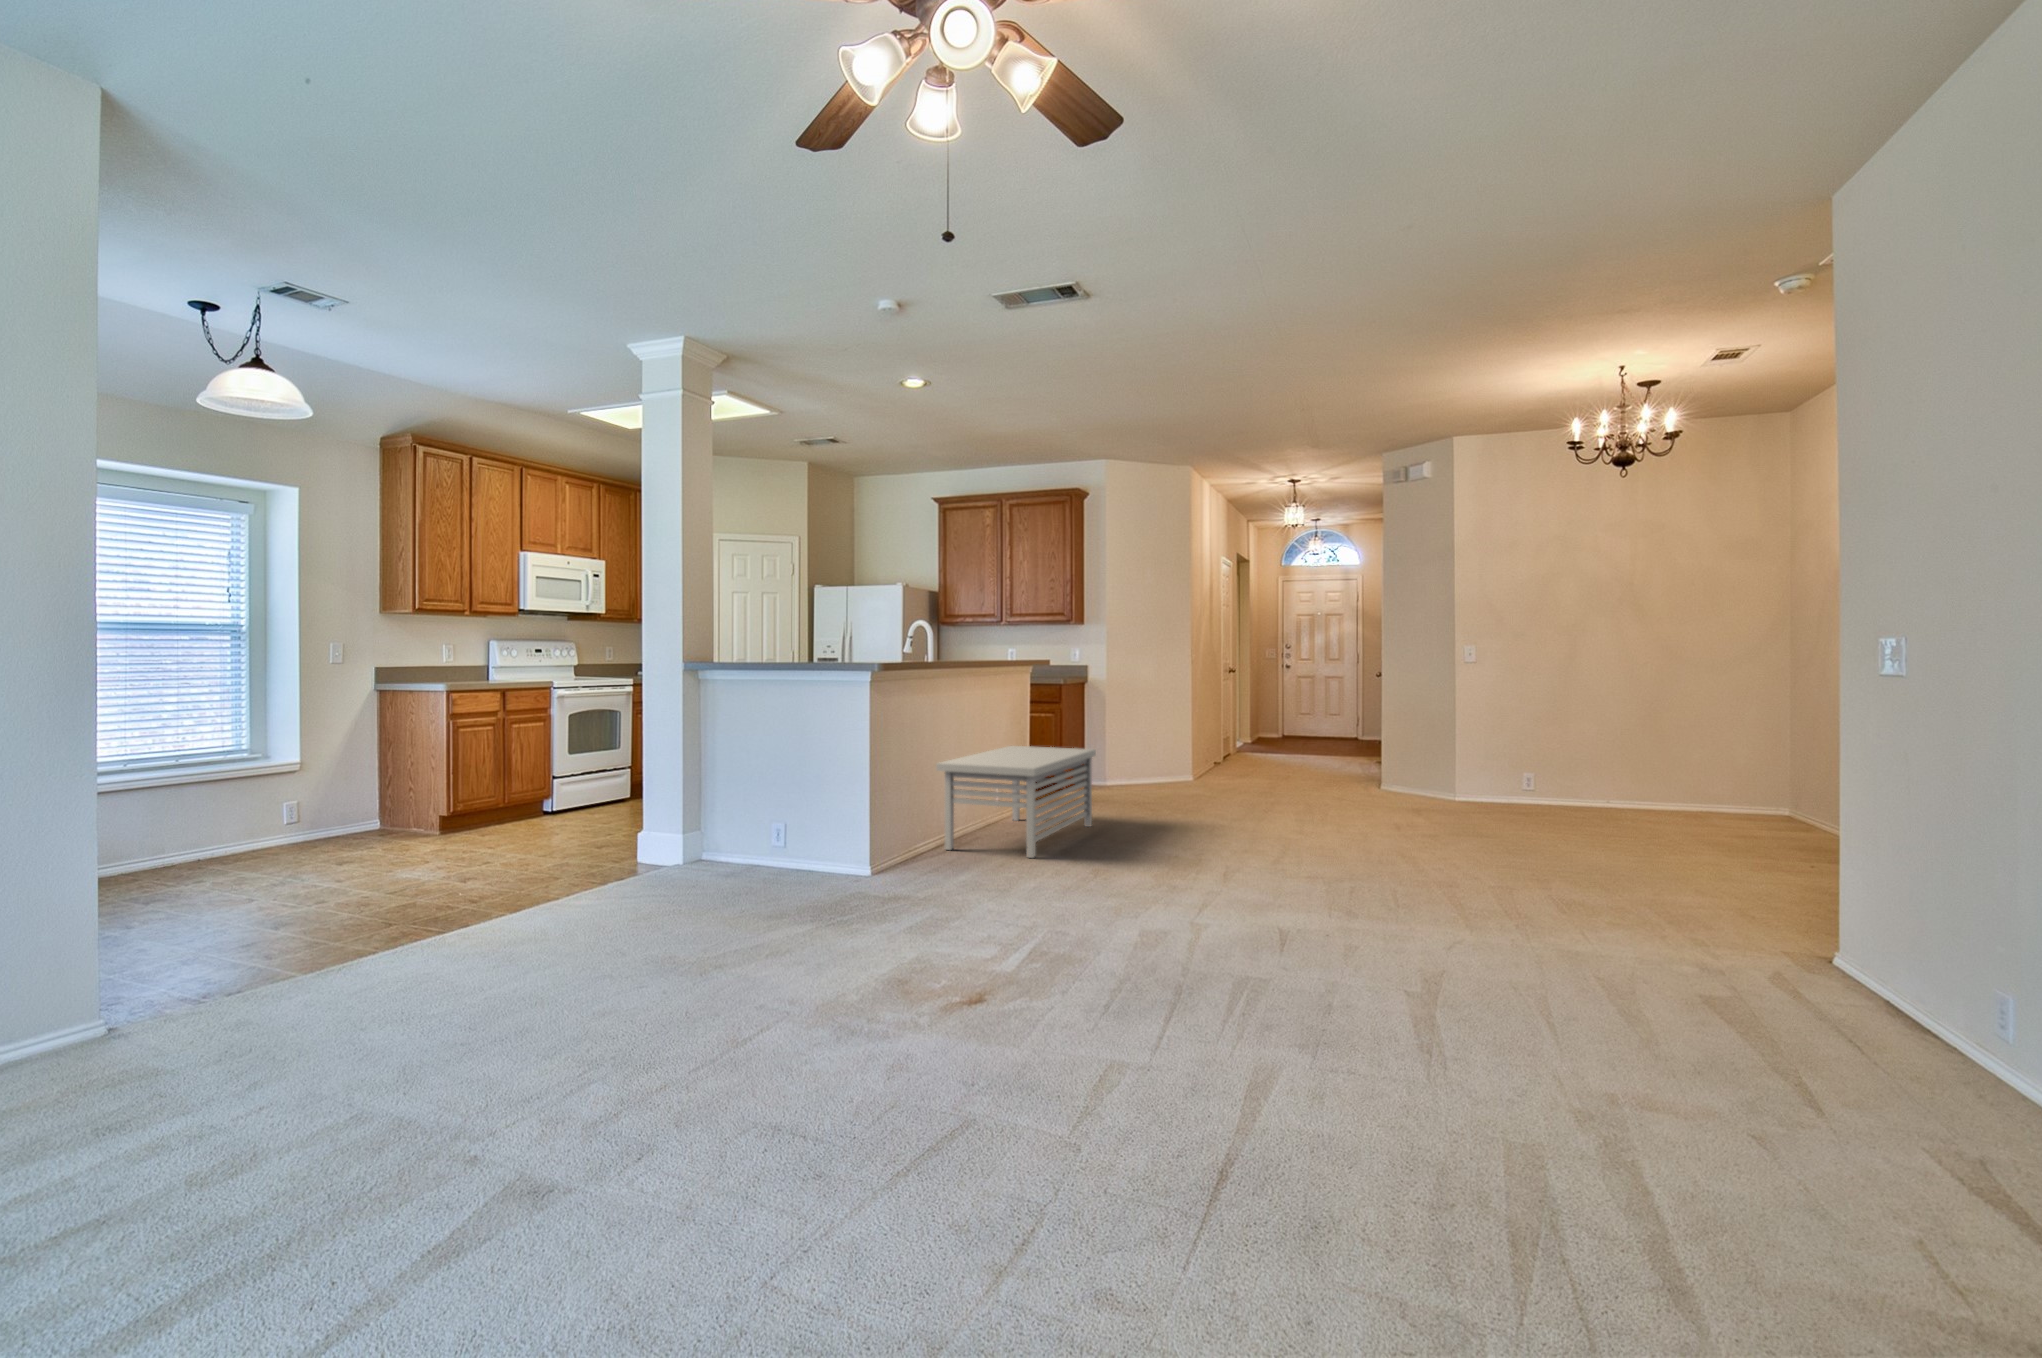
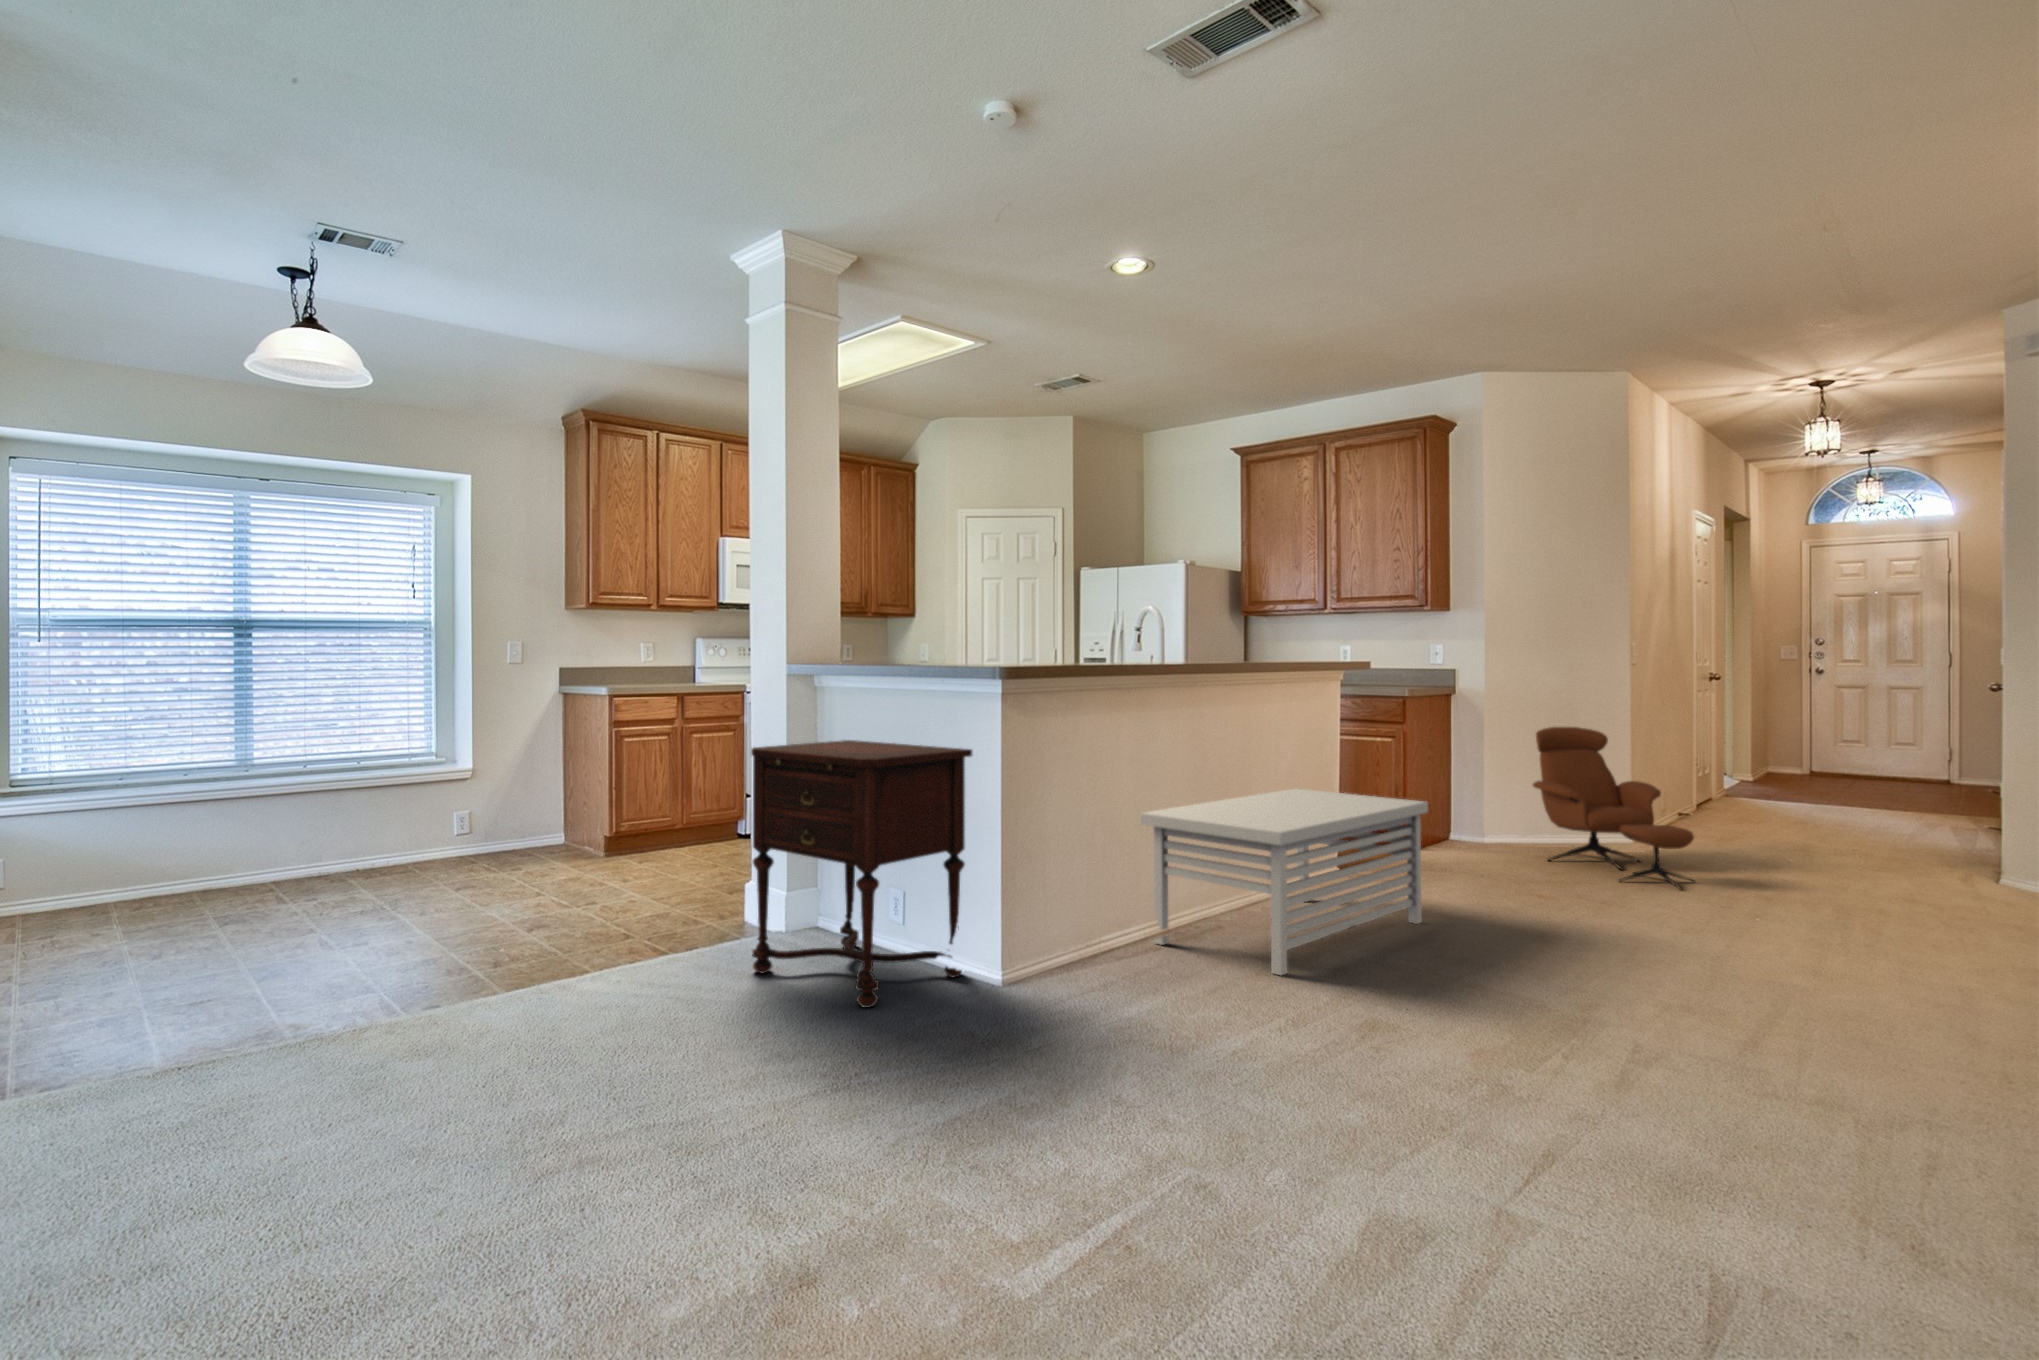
lounge chair: none [1133,701,1224,799] -> present [1533,727,1694,889]
side table: none [687,720,846,899] -> present [751,740,973,1008]

